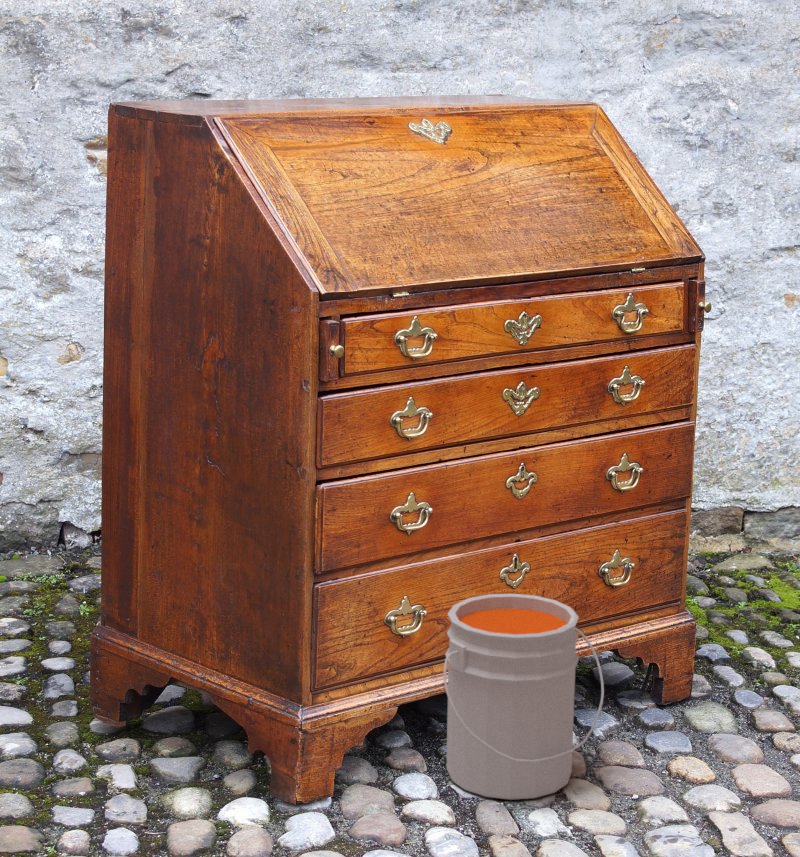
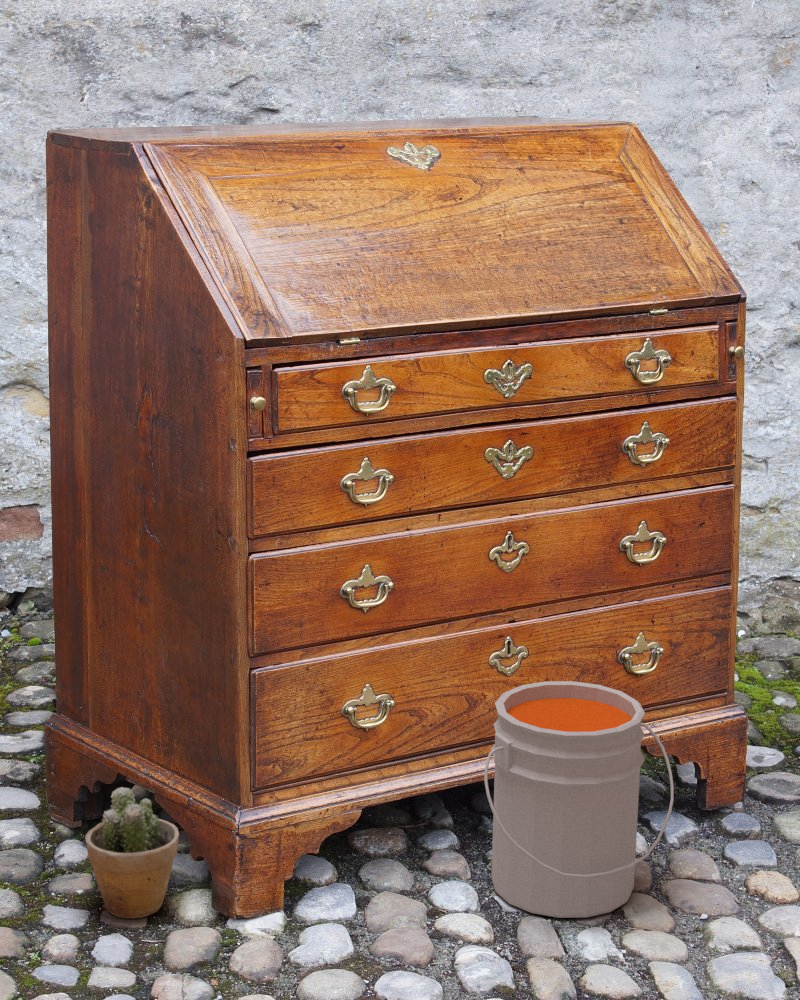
potted plant: none [88,701,172,818] -> present [85,787,179,919]

